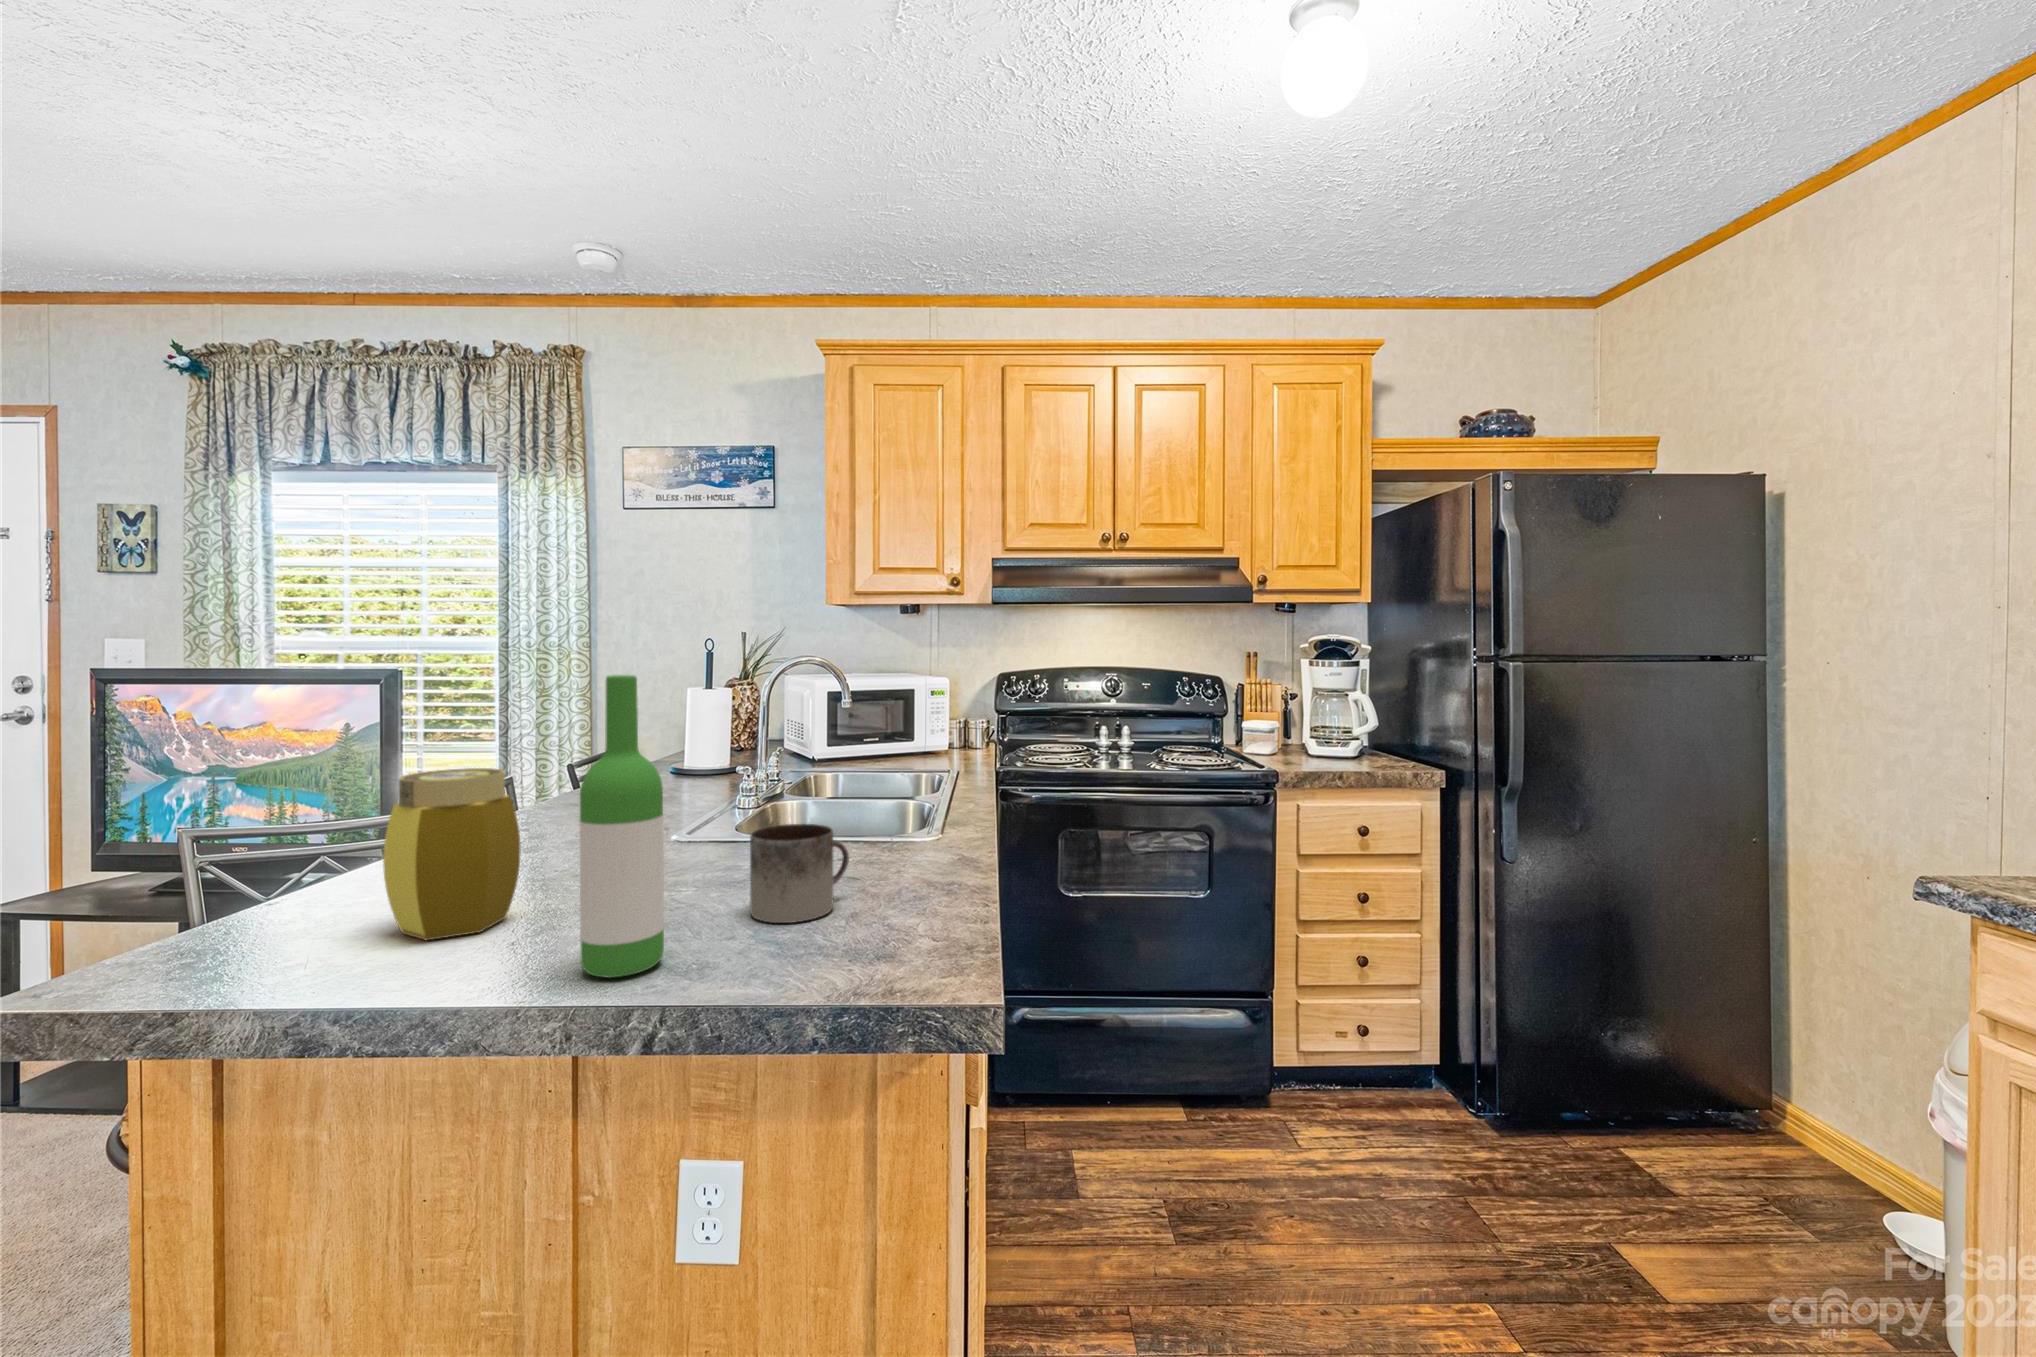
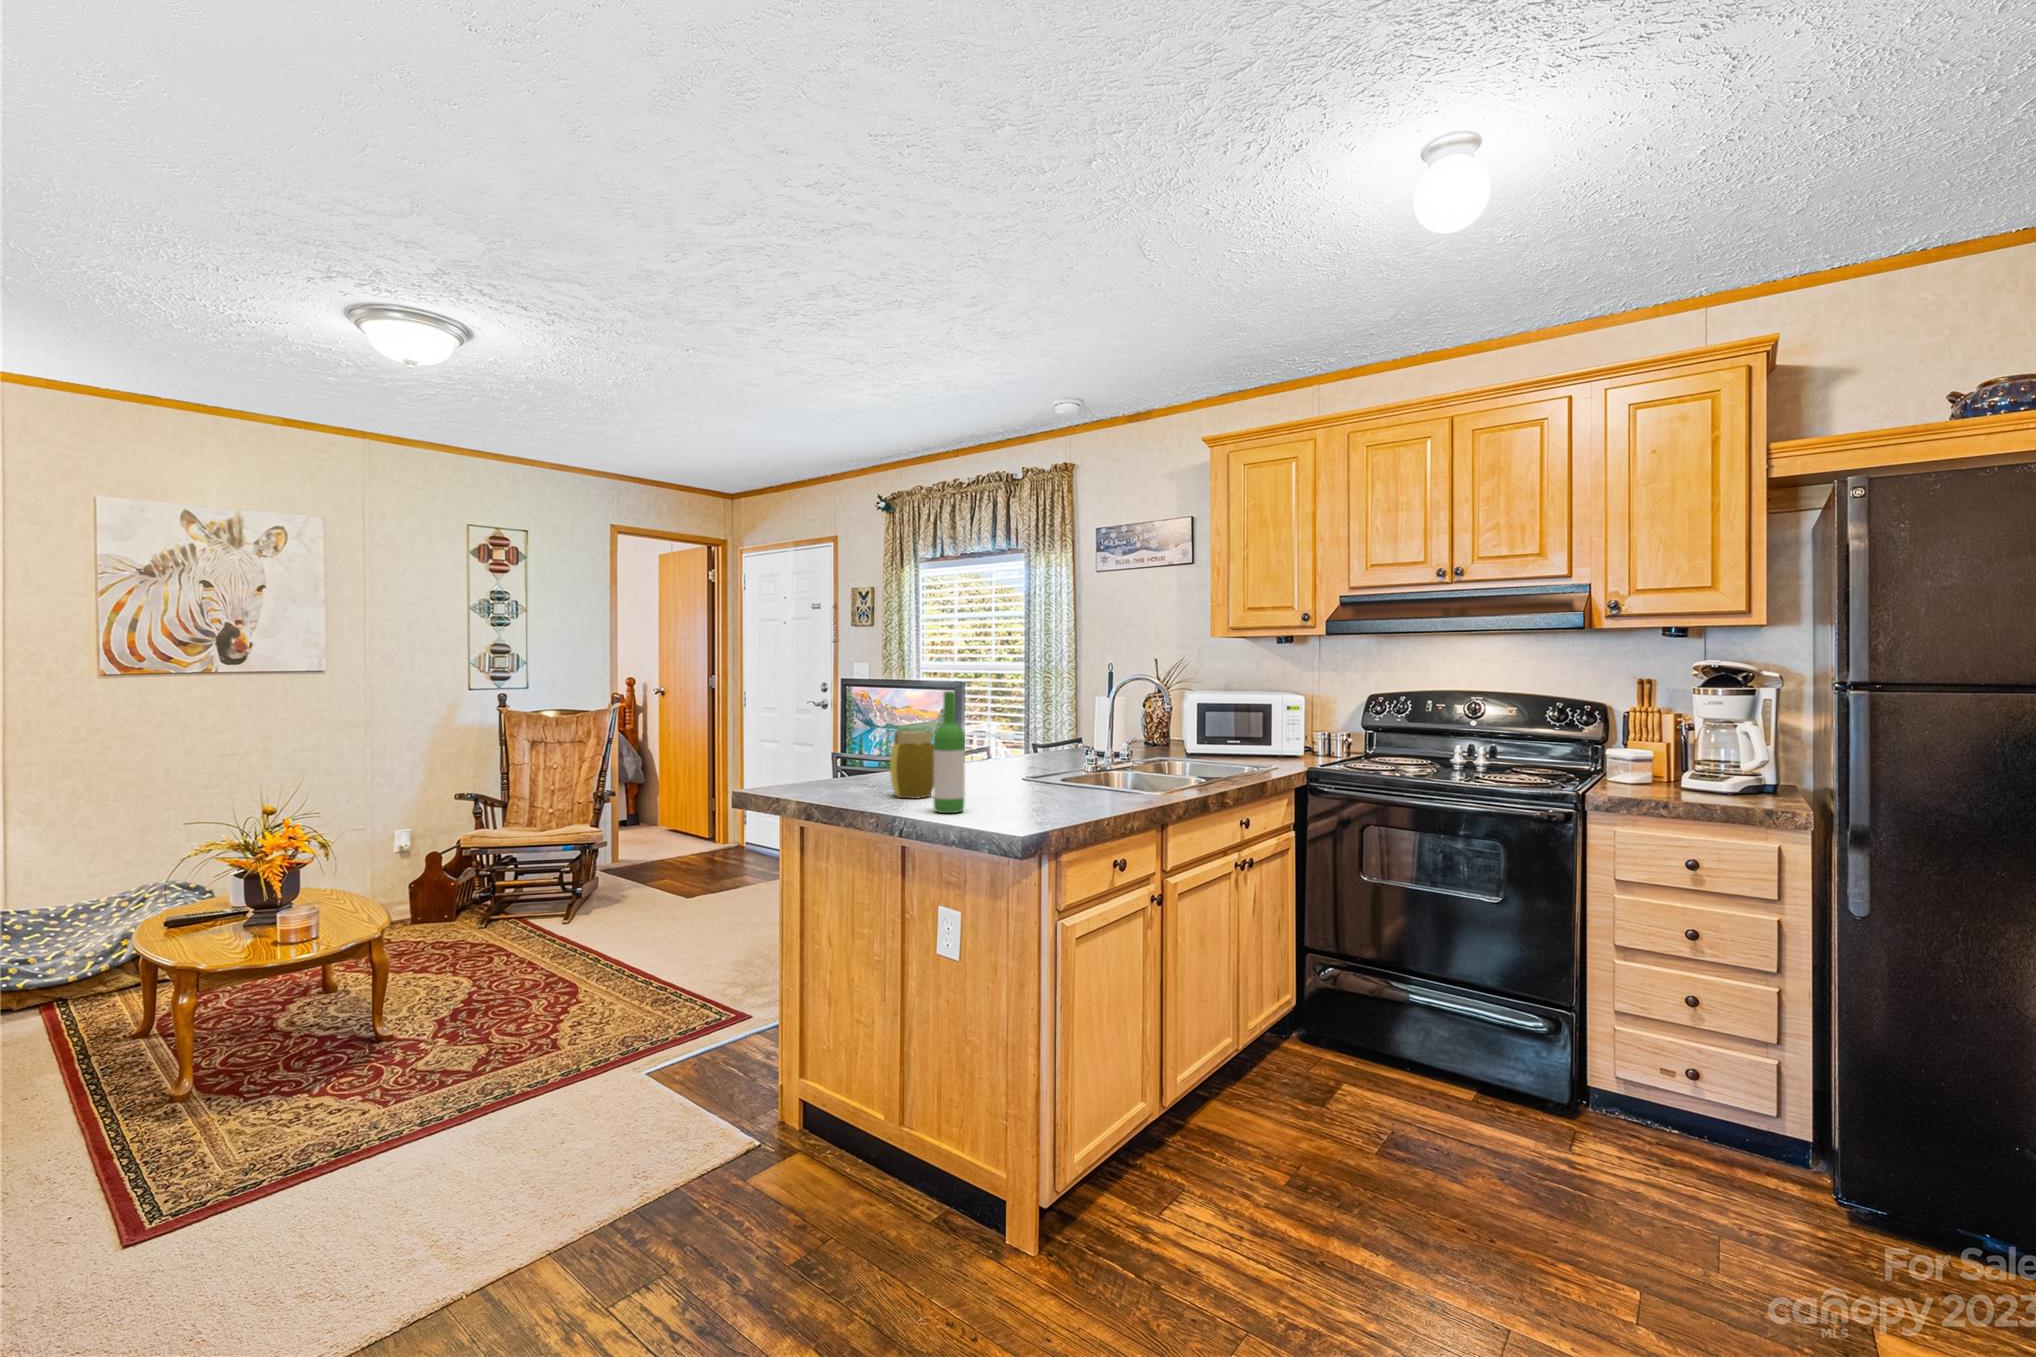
mug: present [750,824,849,923] -> none [1014,767,1066,811]

